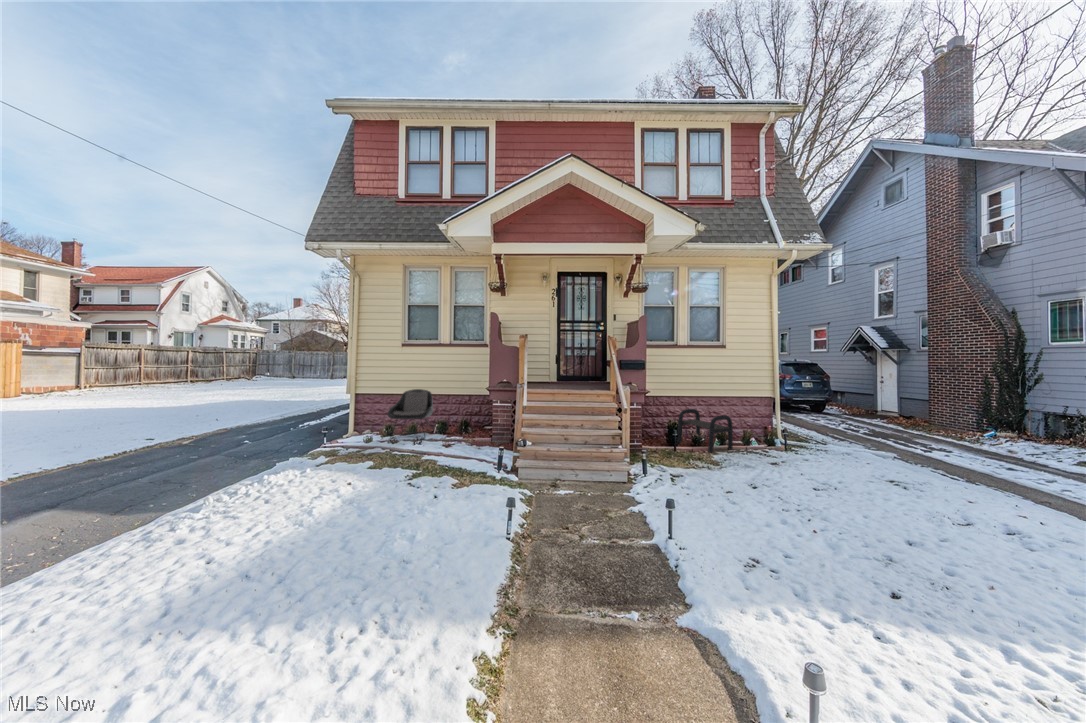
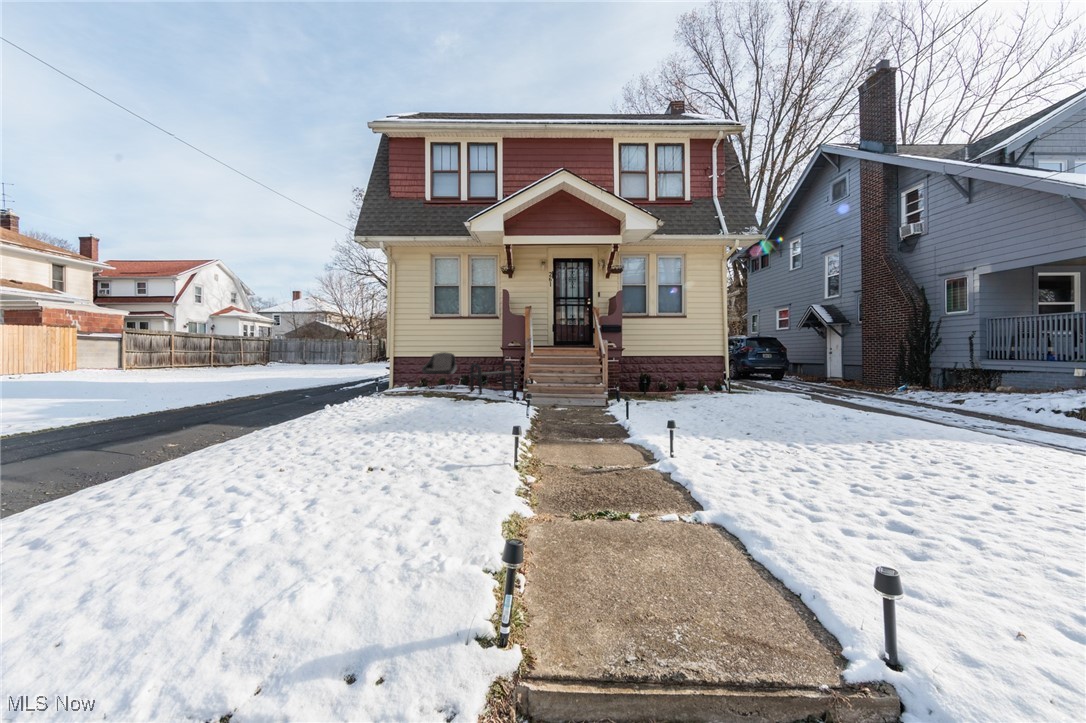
bench: present [677,409,733,452] -> present [470,362,515,394]

